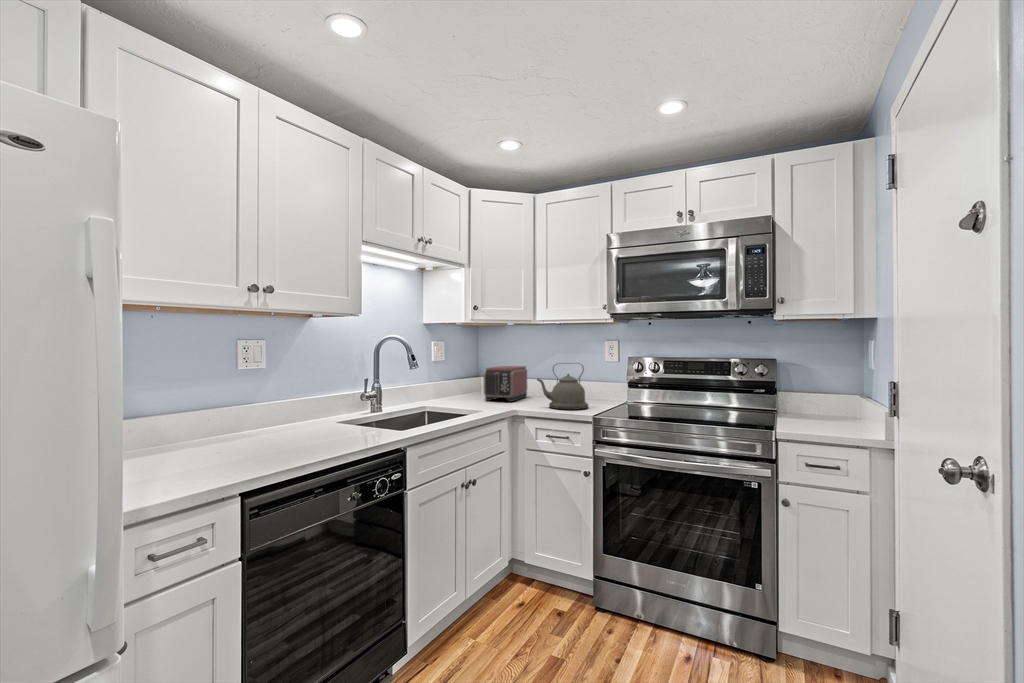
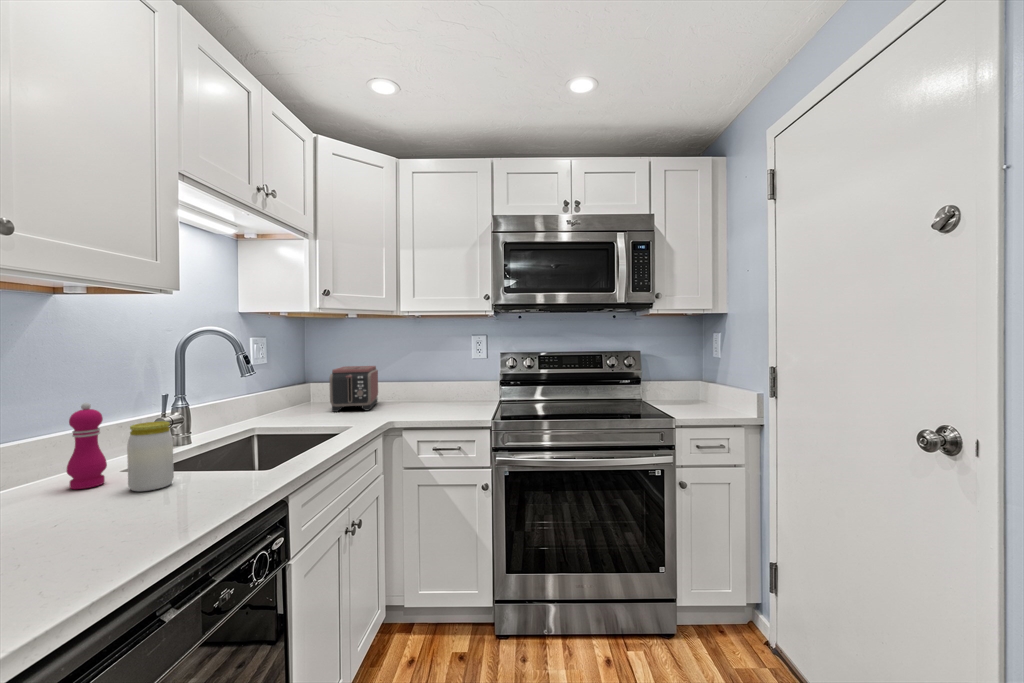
kettle: present [537,365,588,410] -> none [411,360,469,415]
pepper mill: none [303,380,322,428] -> present [67,403,107,489]
jar: none [325,393,348,433] -> present [127,421,174,491]

